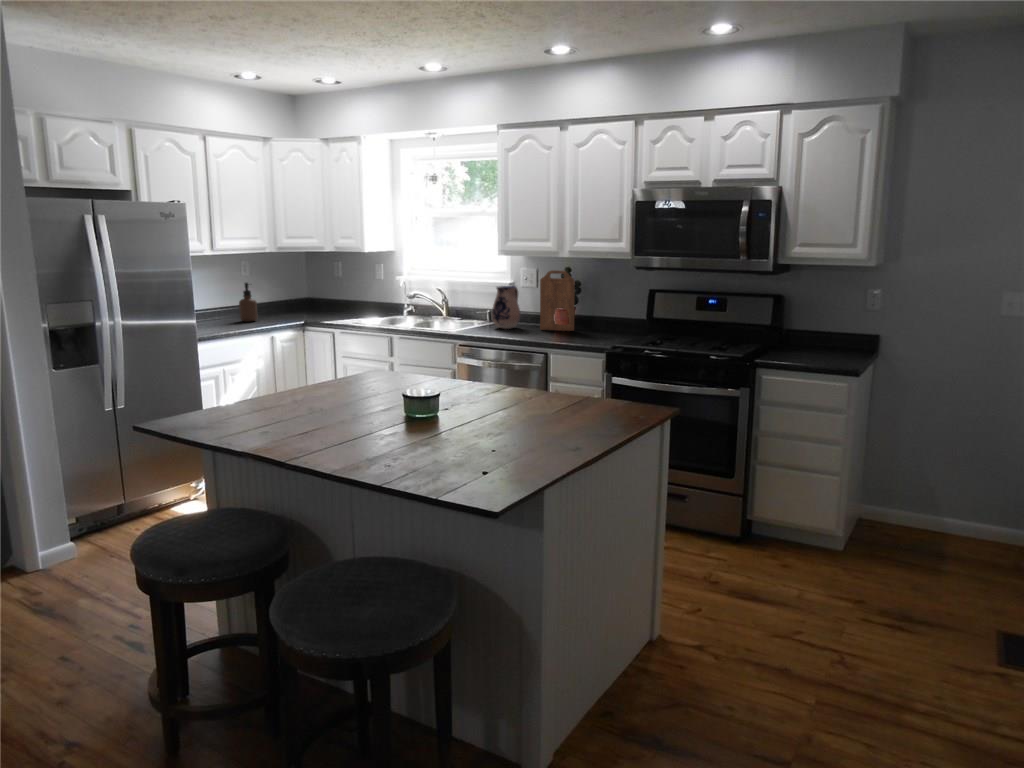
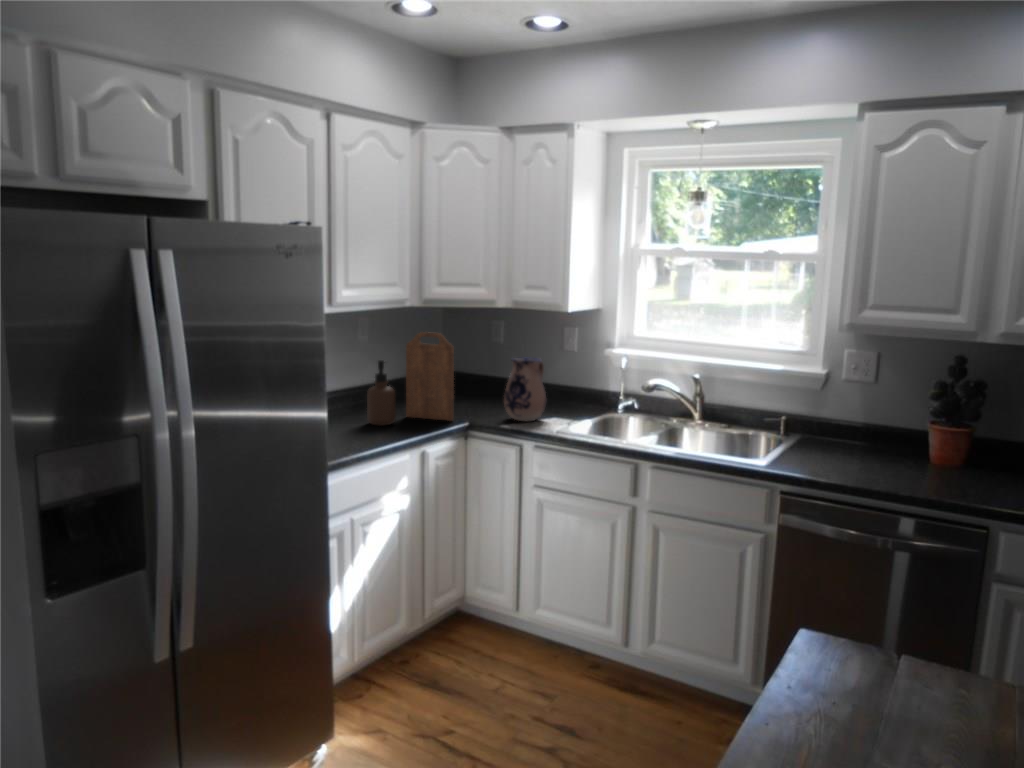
cutting board: present [540,270,575,331] -> present [406,332,454,421]
ceramic pitcher: present [492,286,520,329] -> present [504,358,546,421]

